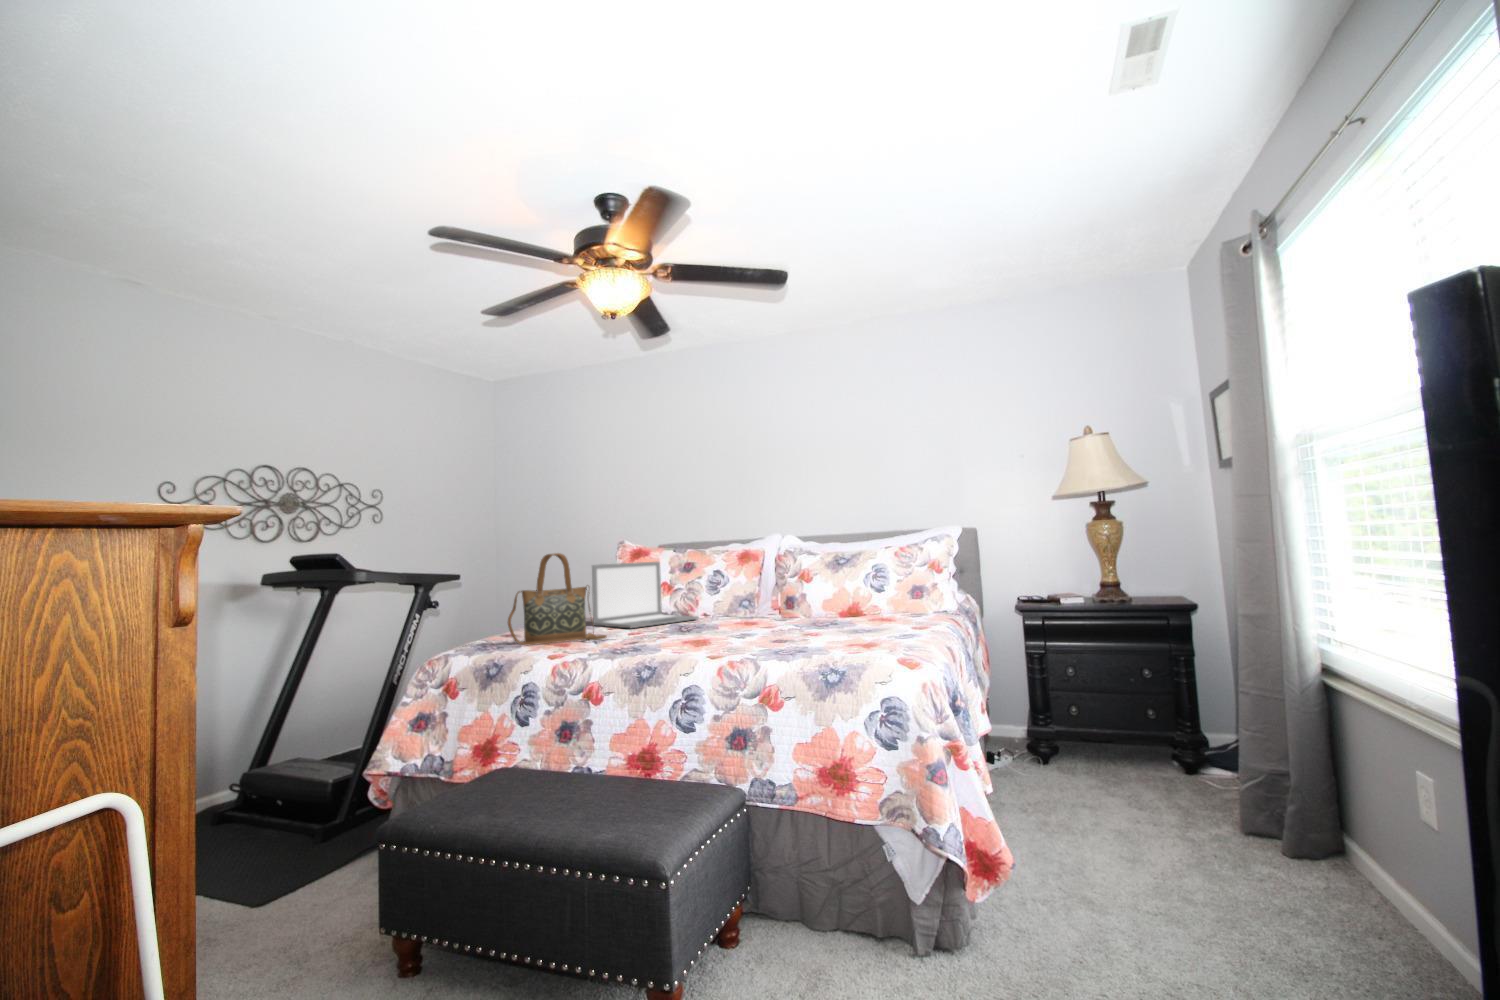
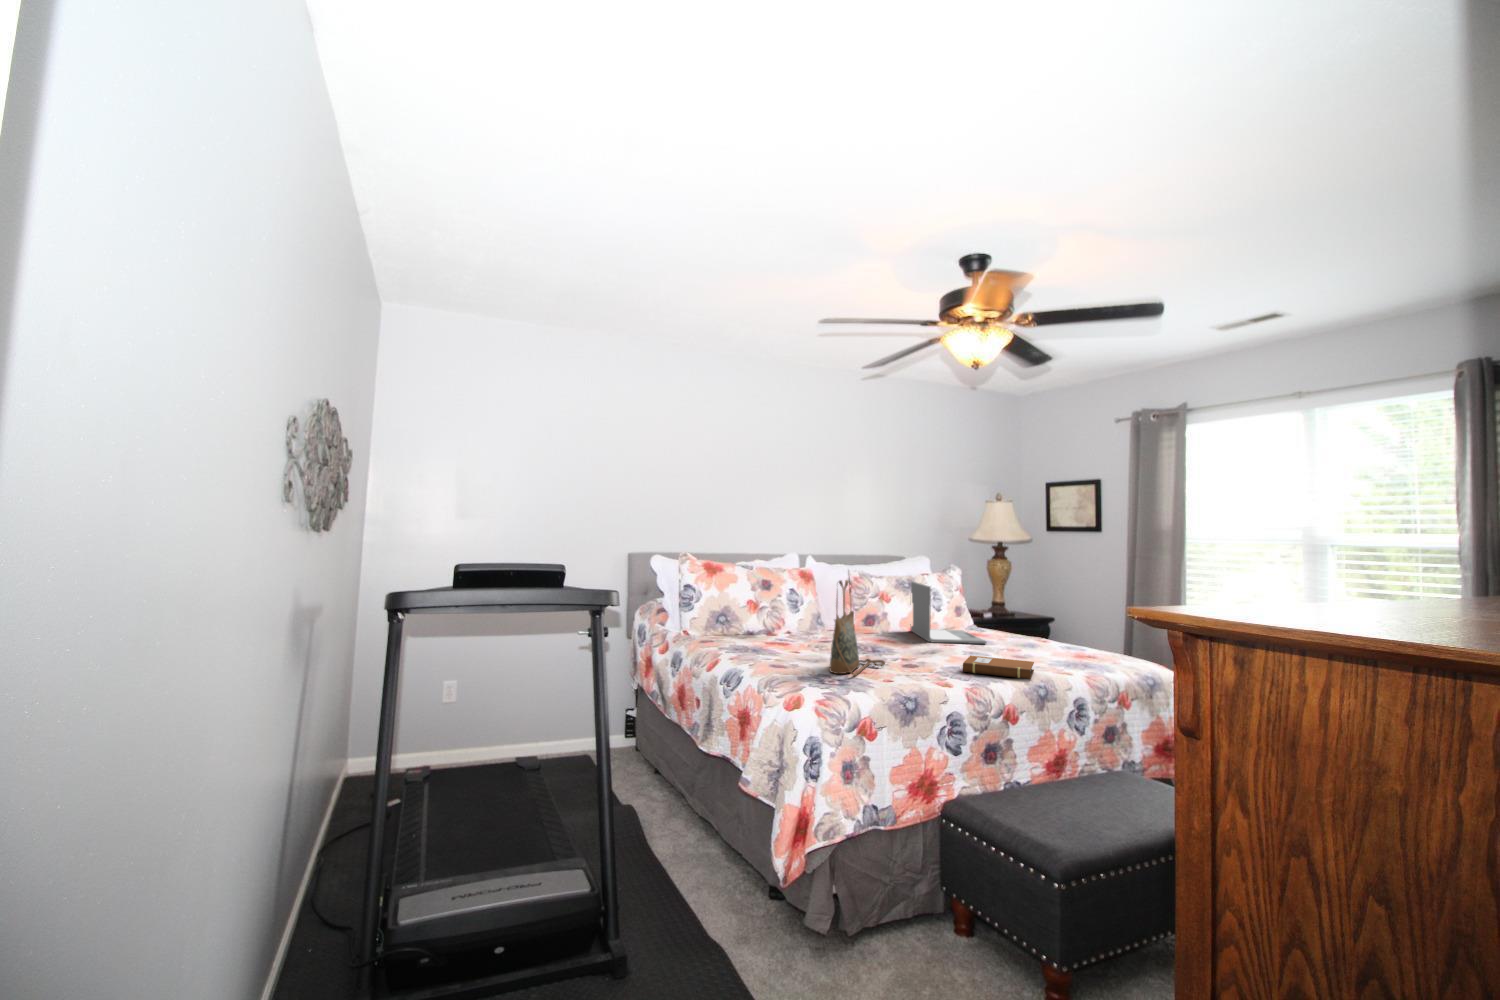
laptop: present [592,562,699,628] -> present [911,582,987,644]
notebook: none [629,635,706,658] -> present [963,656,1034,679]

